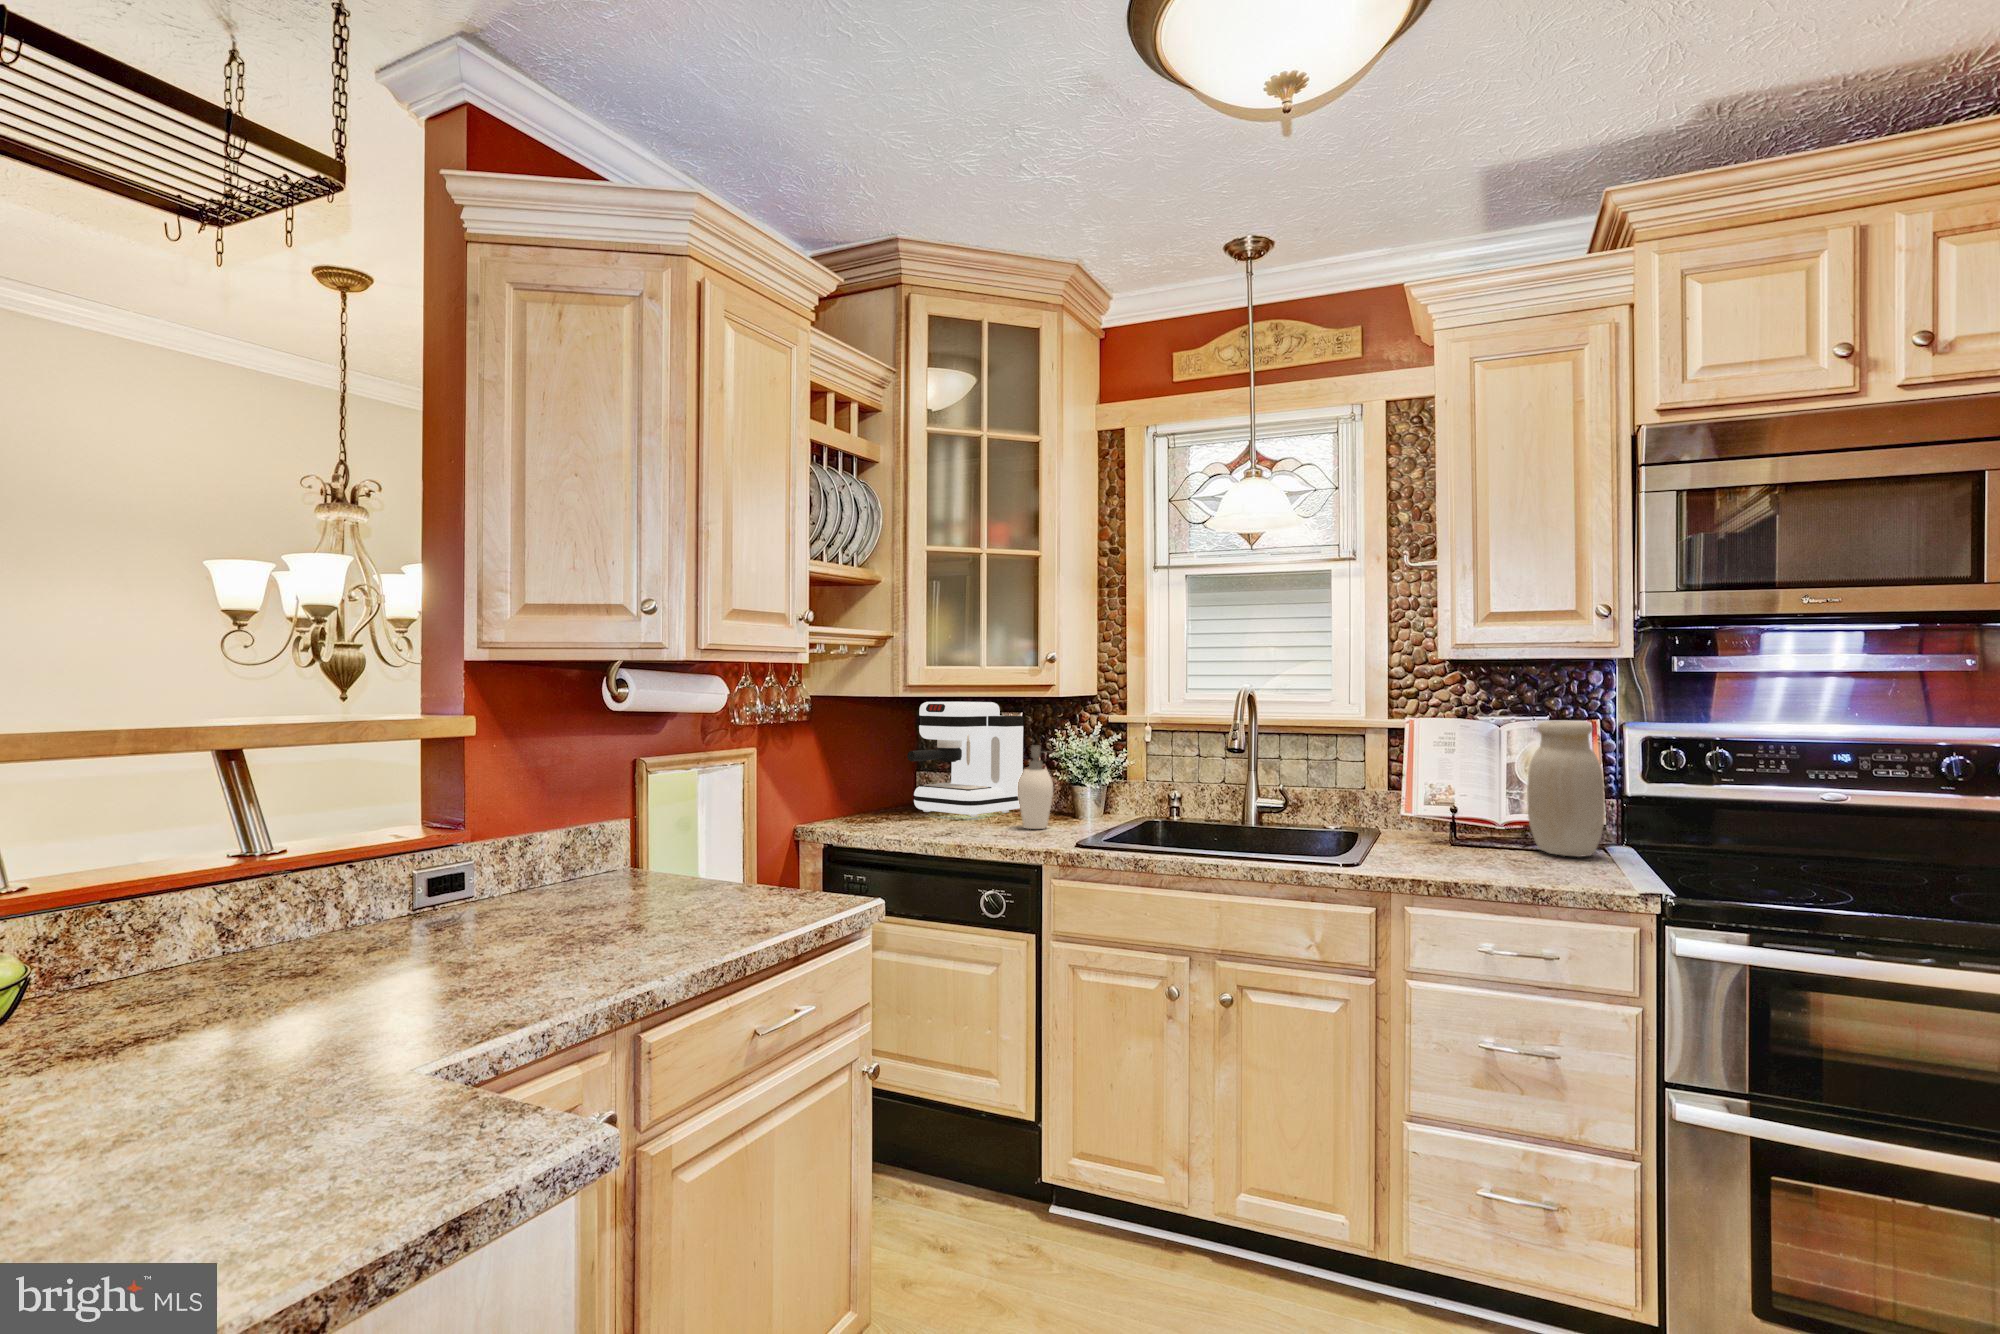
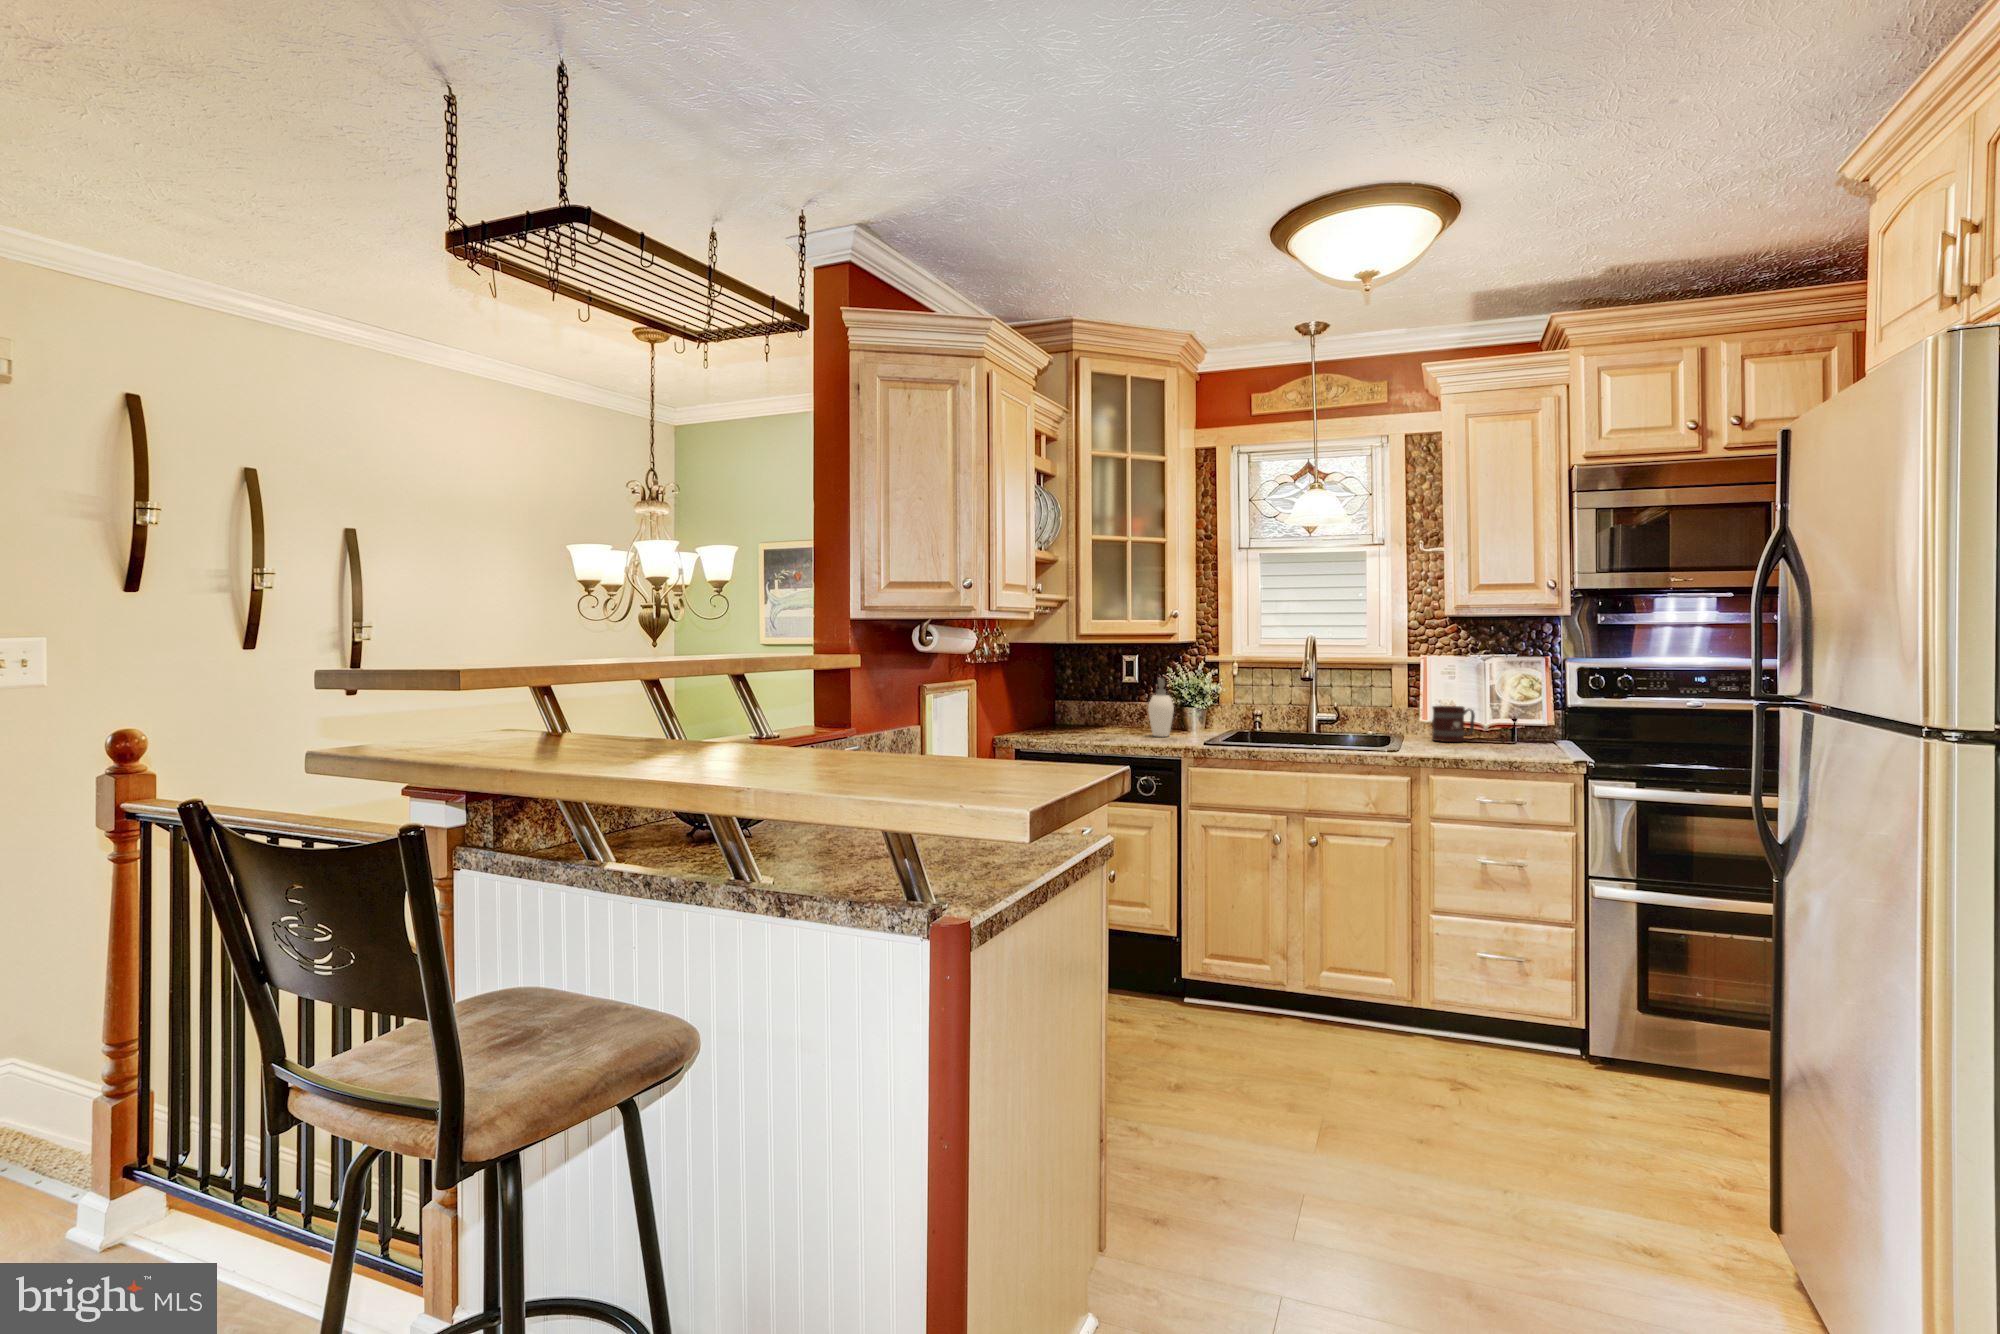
coffee maker: present [907,702,1023,817] -> none [1062,648,1140,730]
jar: present [1527,721,1605,857] -> none [1504,657,1554,745]
mug: none [1420,791,1485,848] -> present [1432,706,1475,742]

